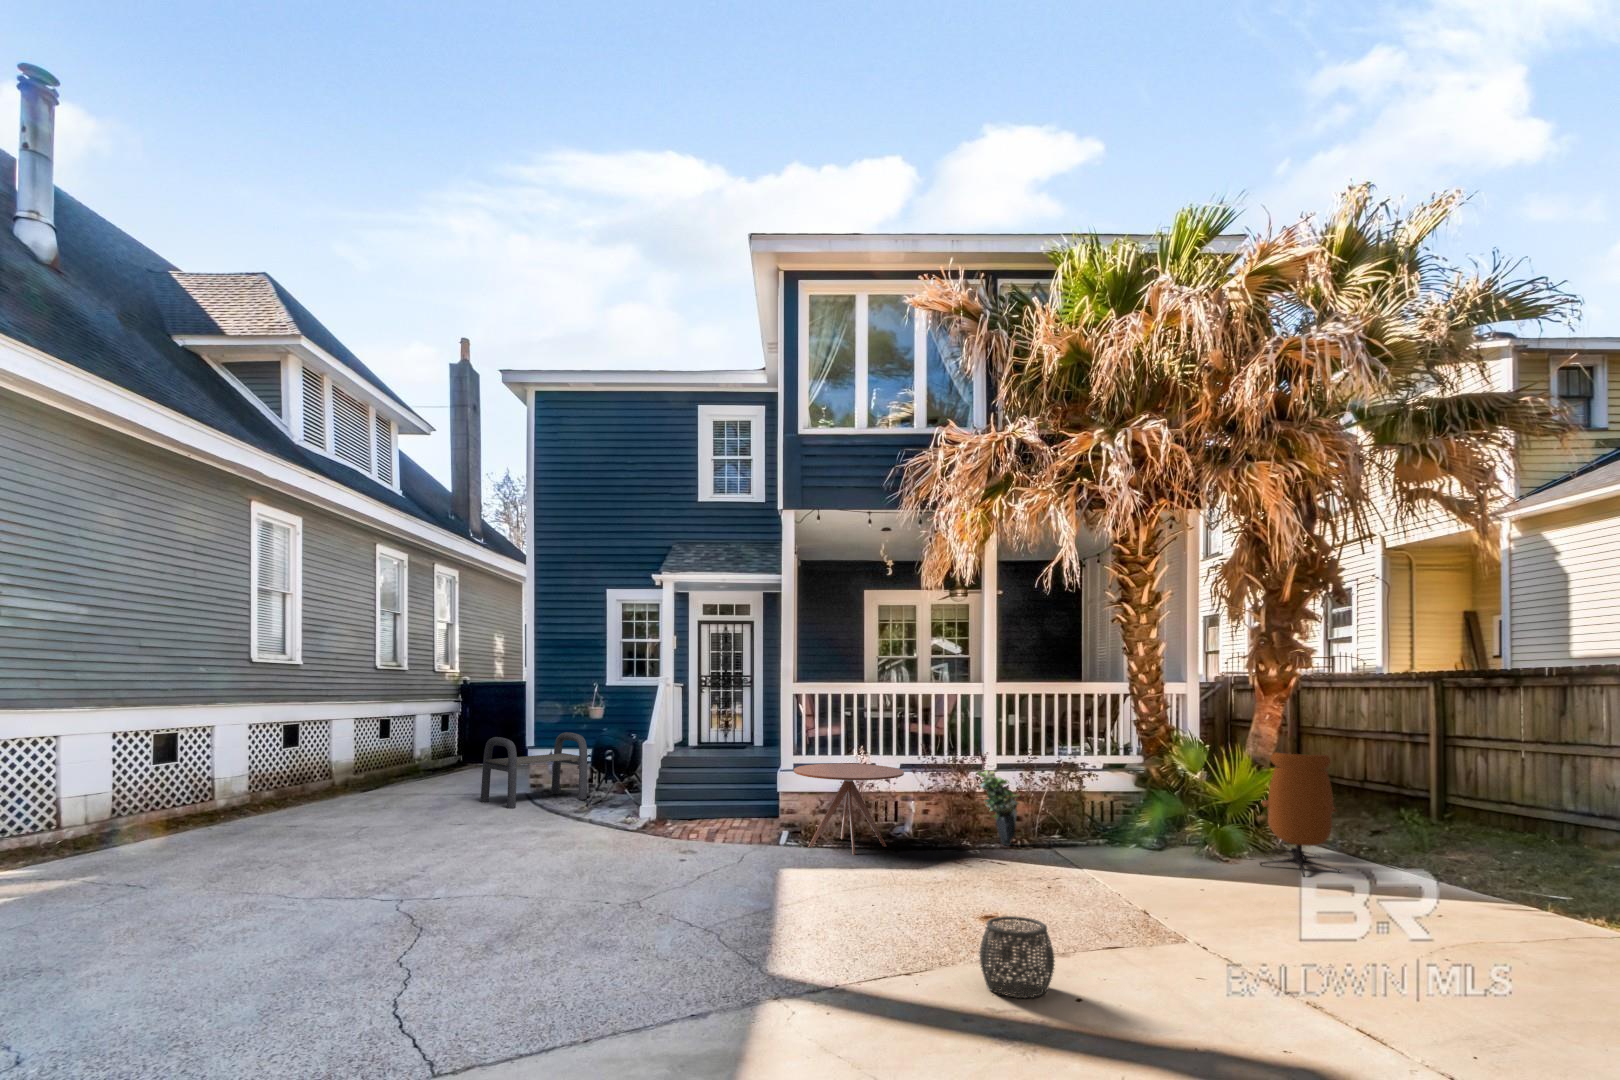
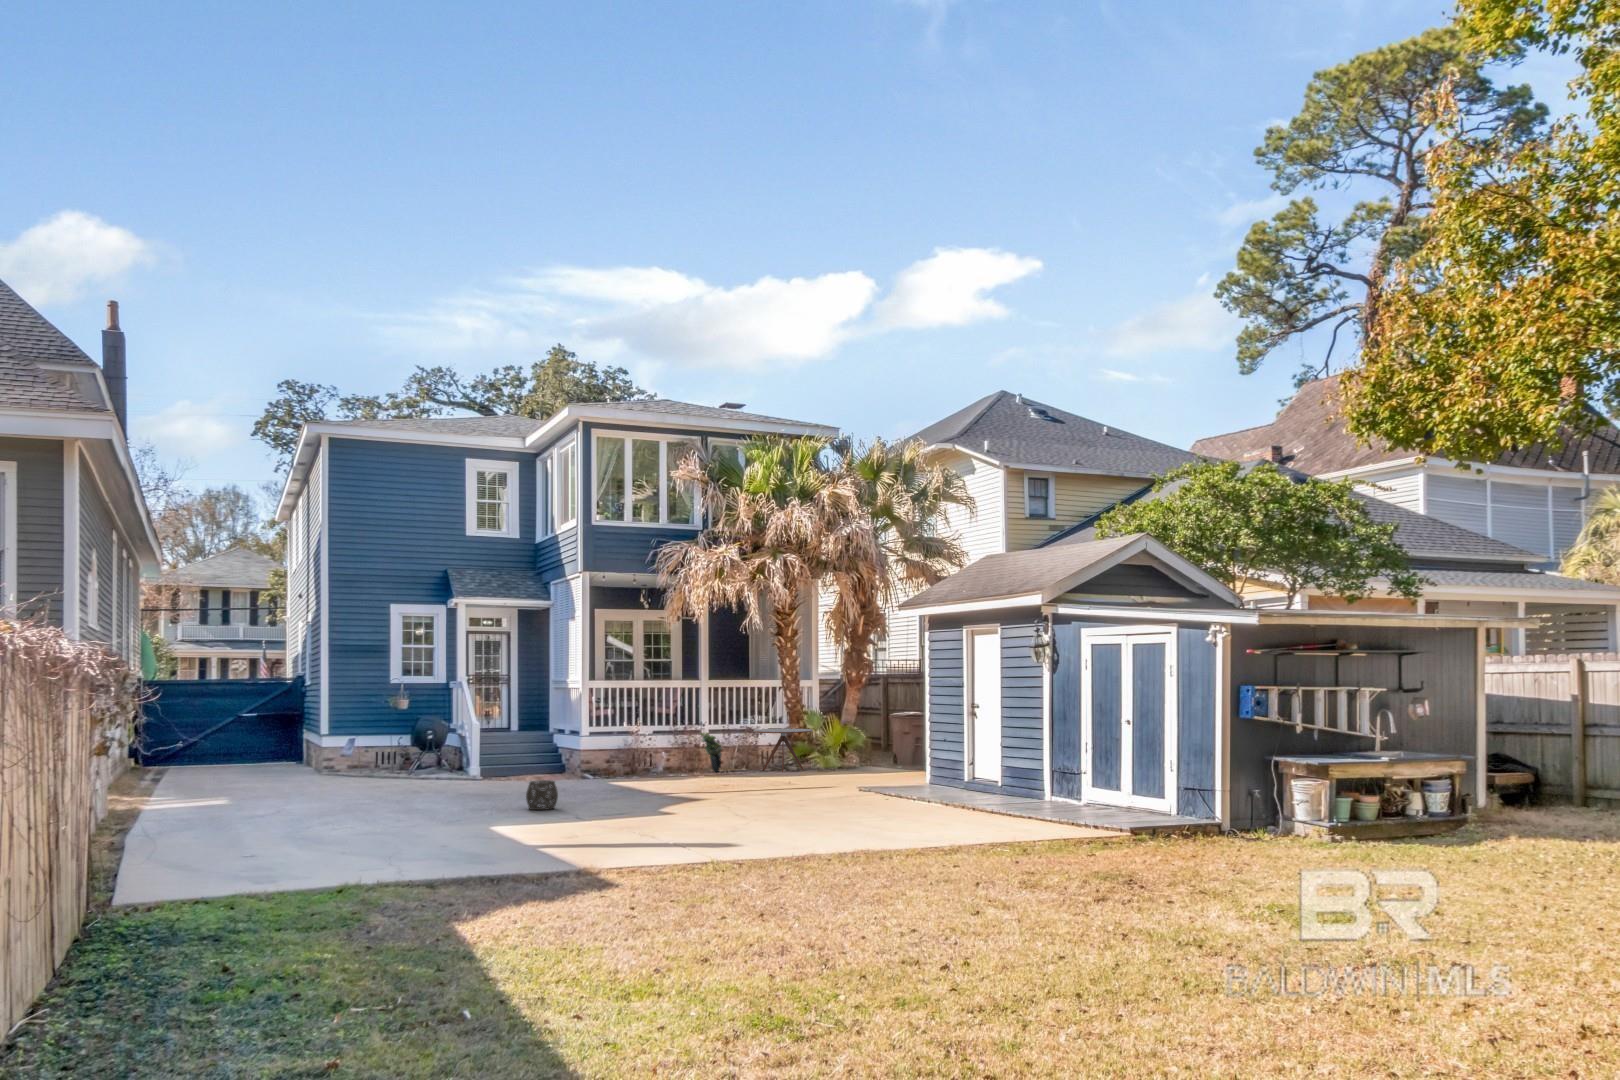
bench: present [481,732,587,809] -> none [370,727,438,775]
lounge chair: present [1260,752,1341,876] -> none [845,712,883,773]
round table: present [794,763,904,855] -> present [754,728,812,772]
woven basket: present [979,916,1055,998] -> present [526,780,558,810]

